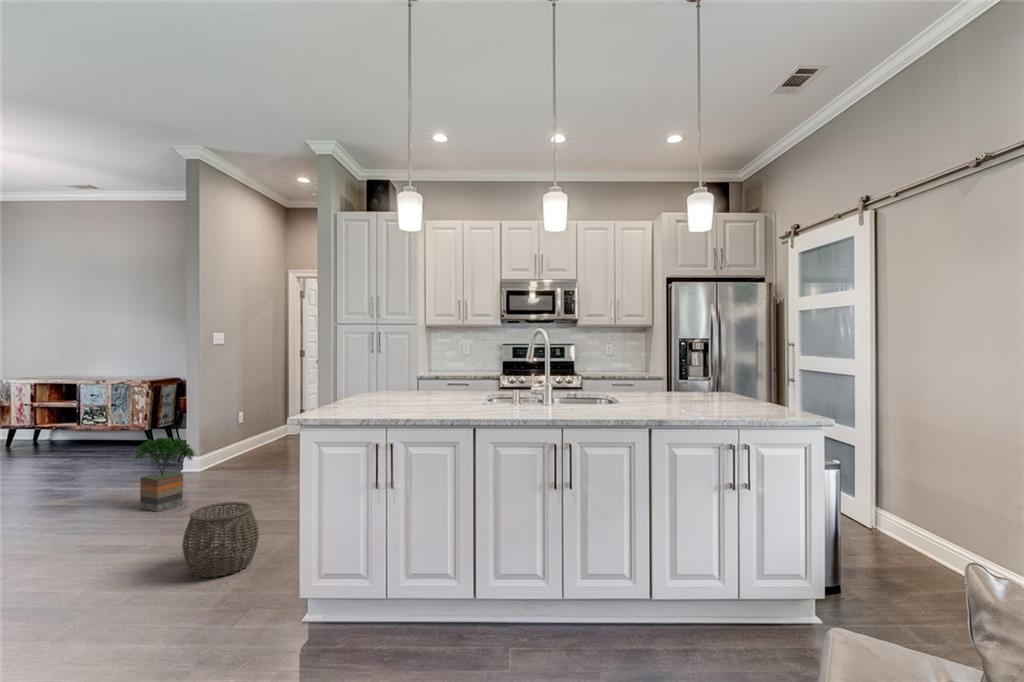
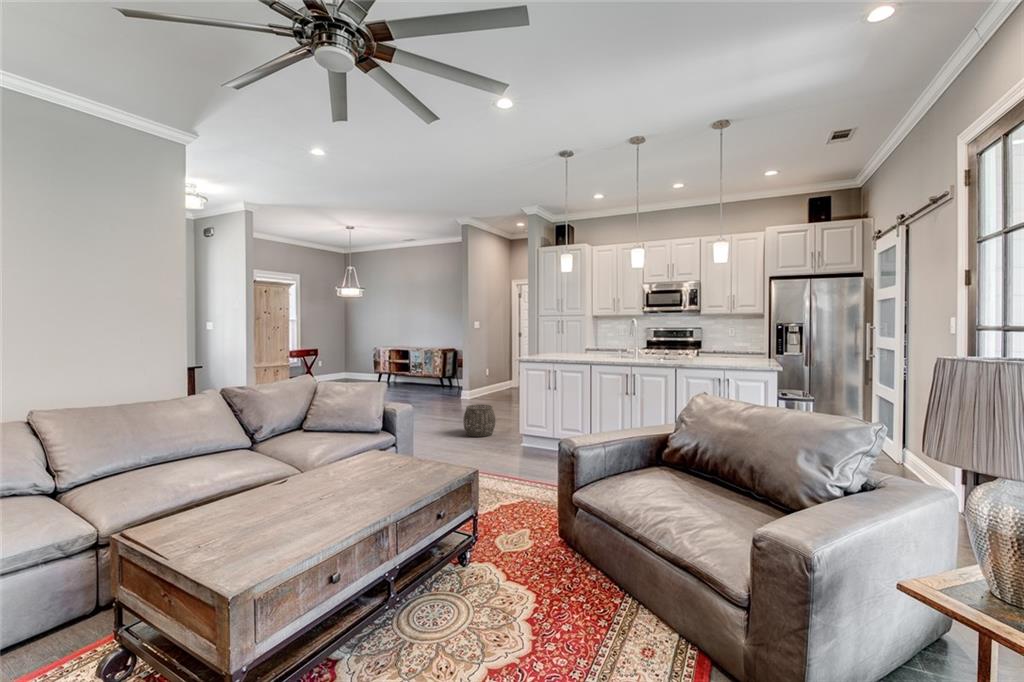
potted tree: present [134,437,194,512] -> none [439,376,466,413]

